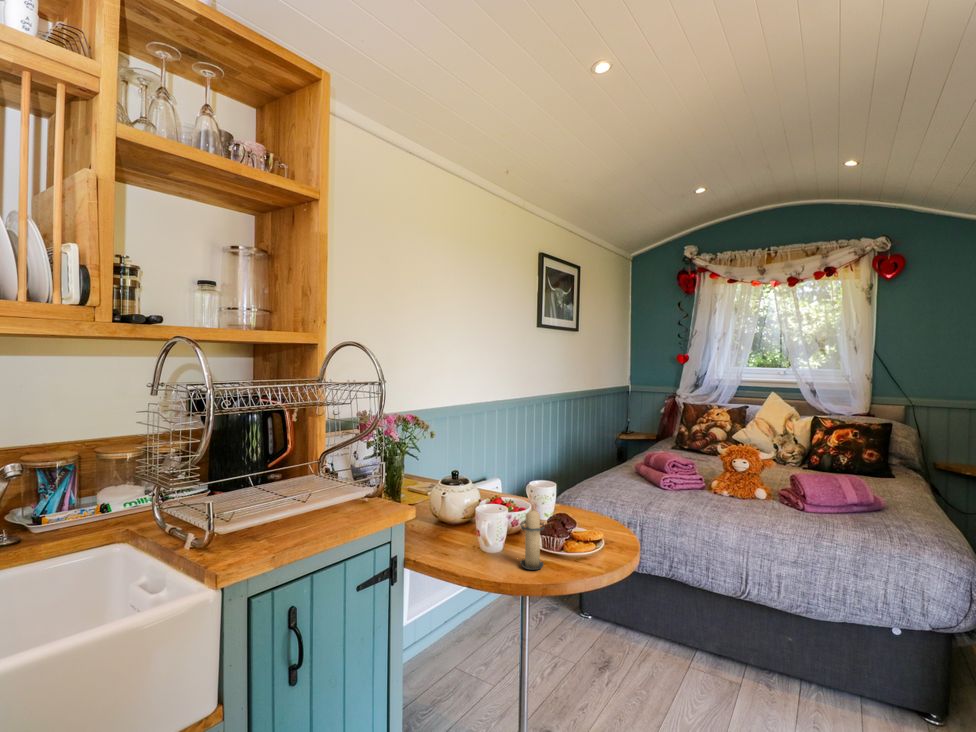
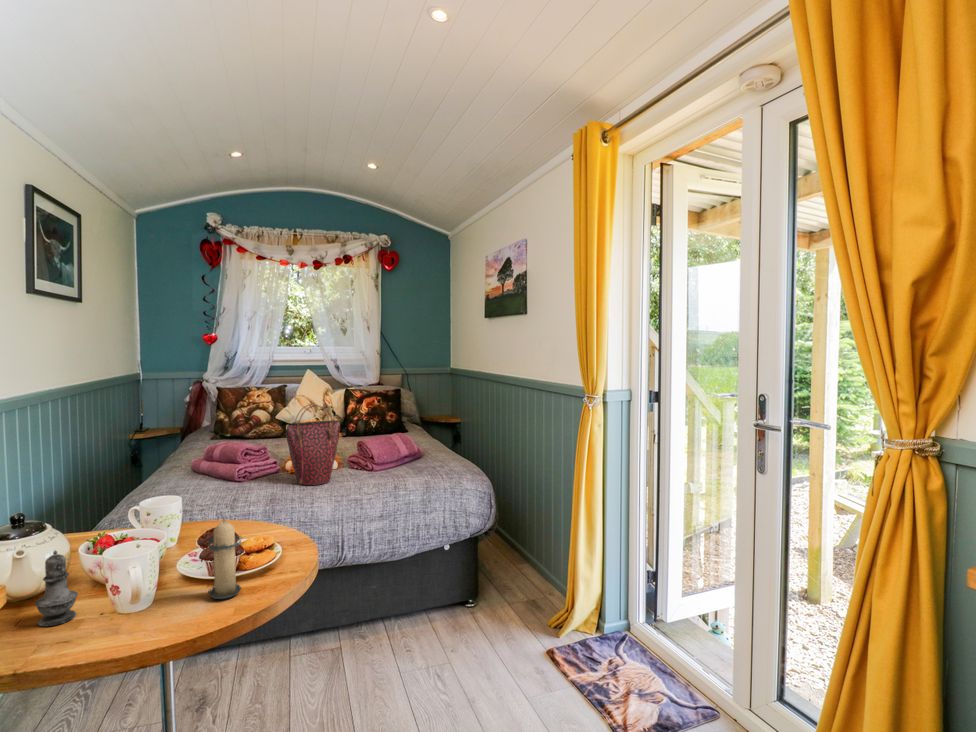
handbag: none [703,428,762,510] -> present [286,404,340,485]
salt shaker: none [434,500,456,548] -> present [35,550,78,626]

